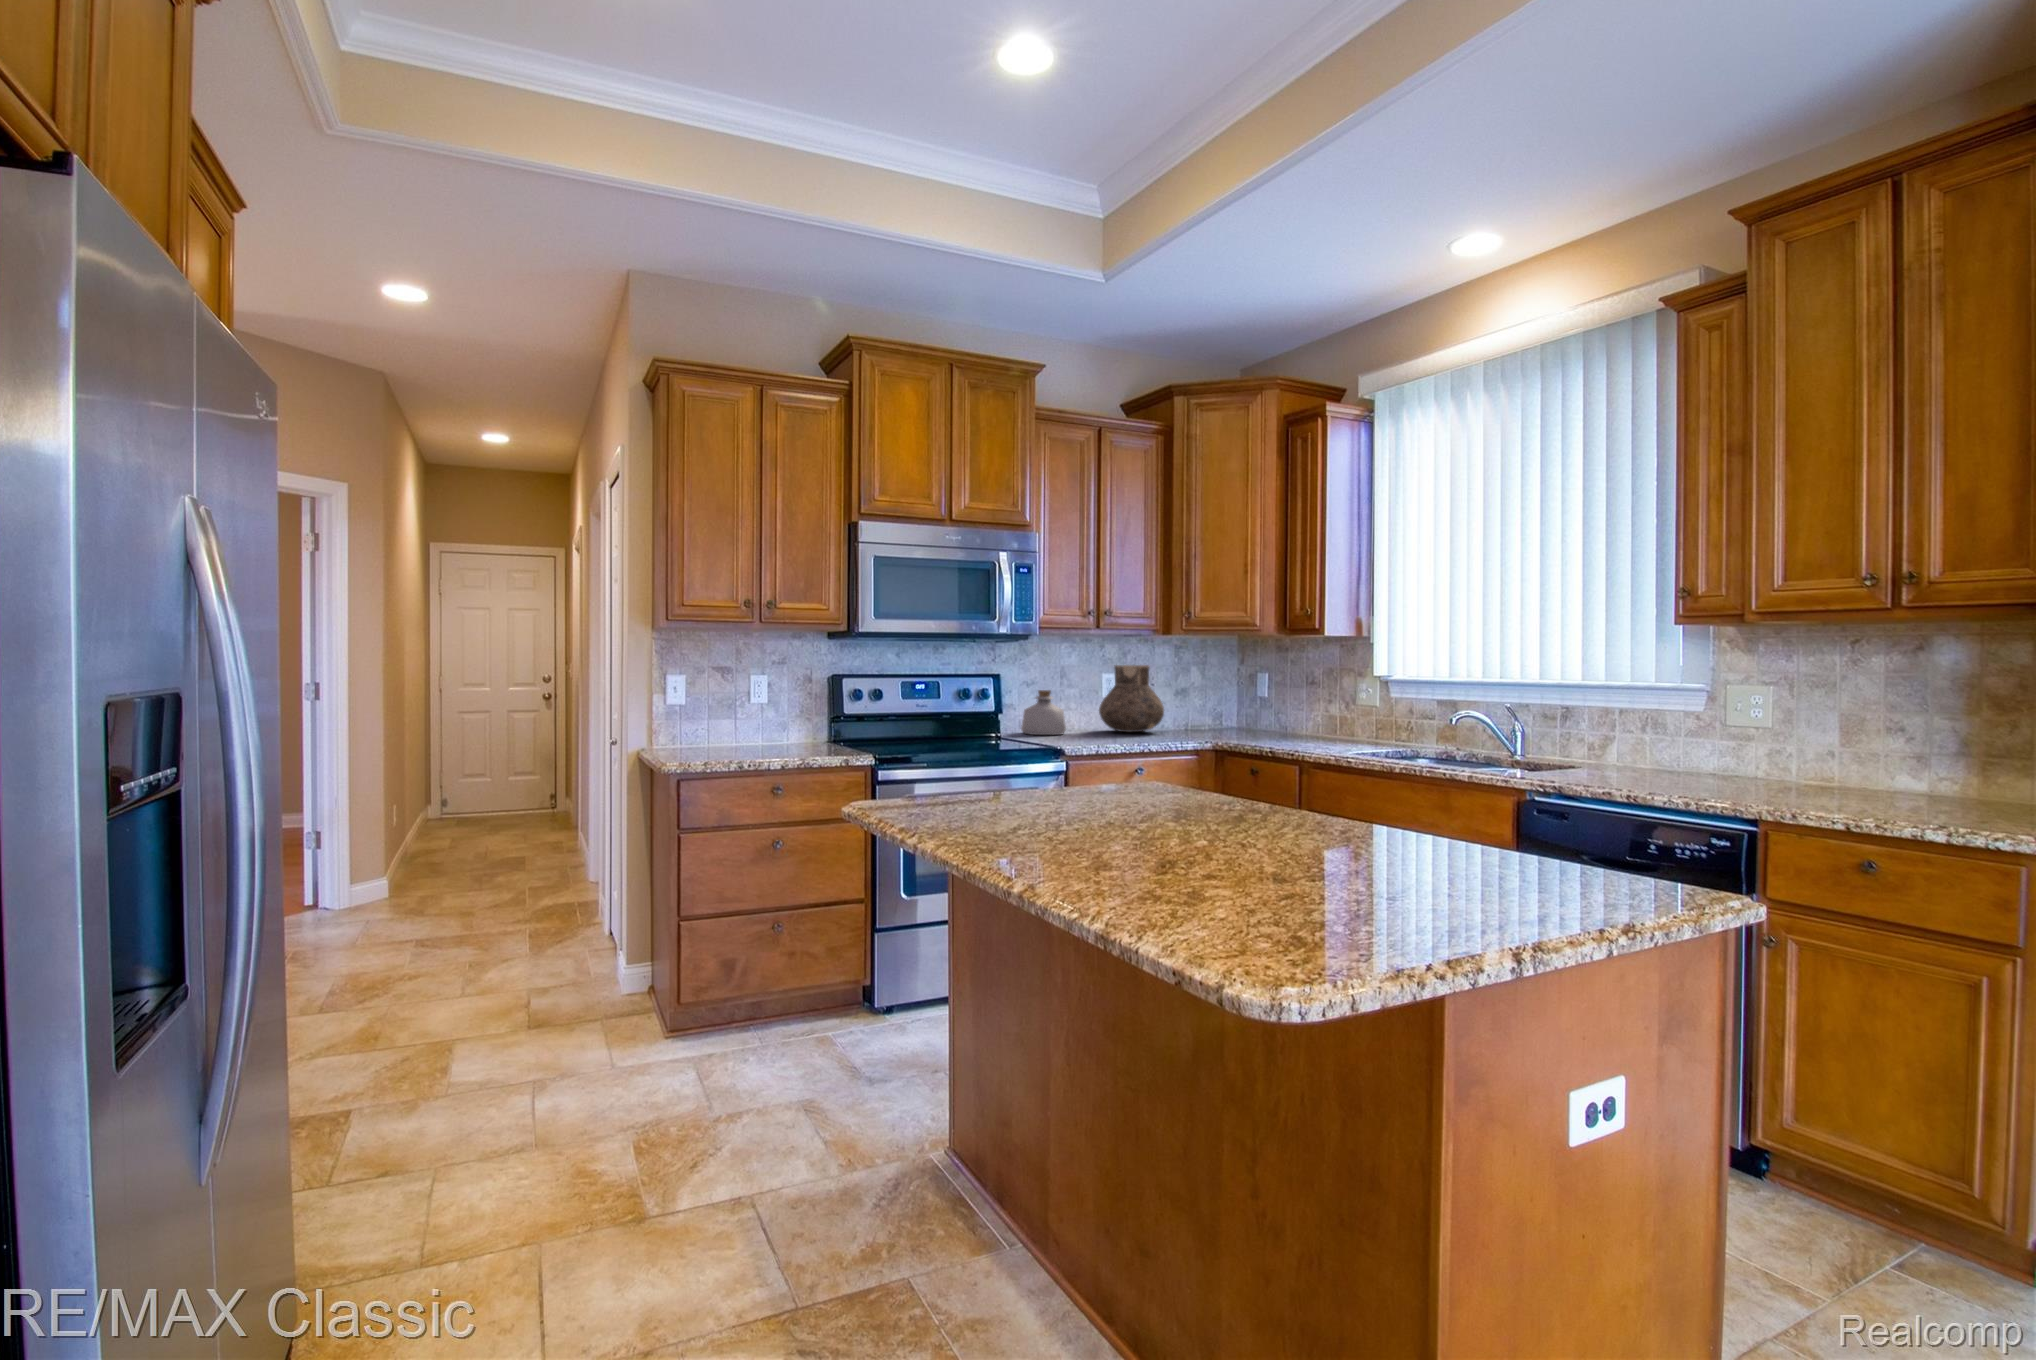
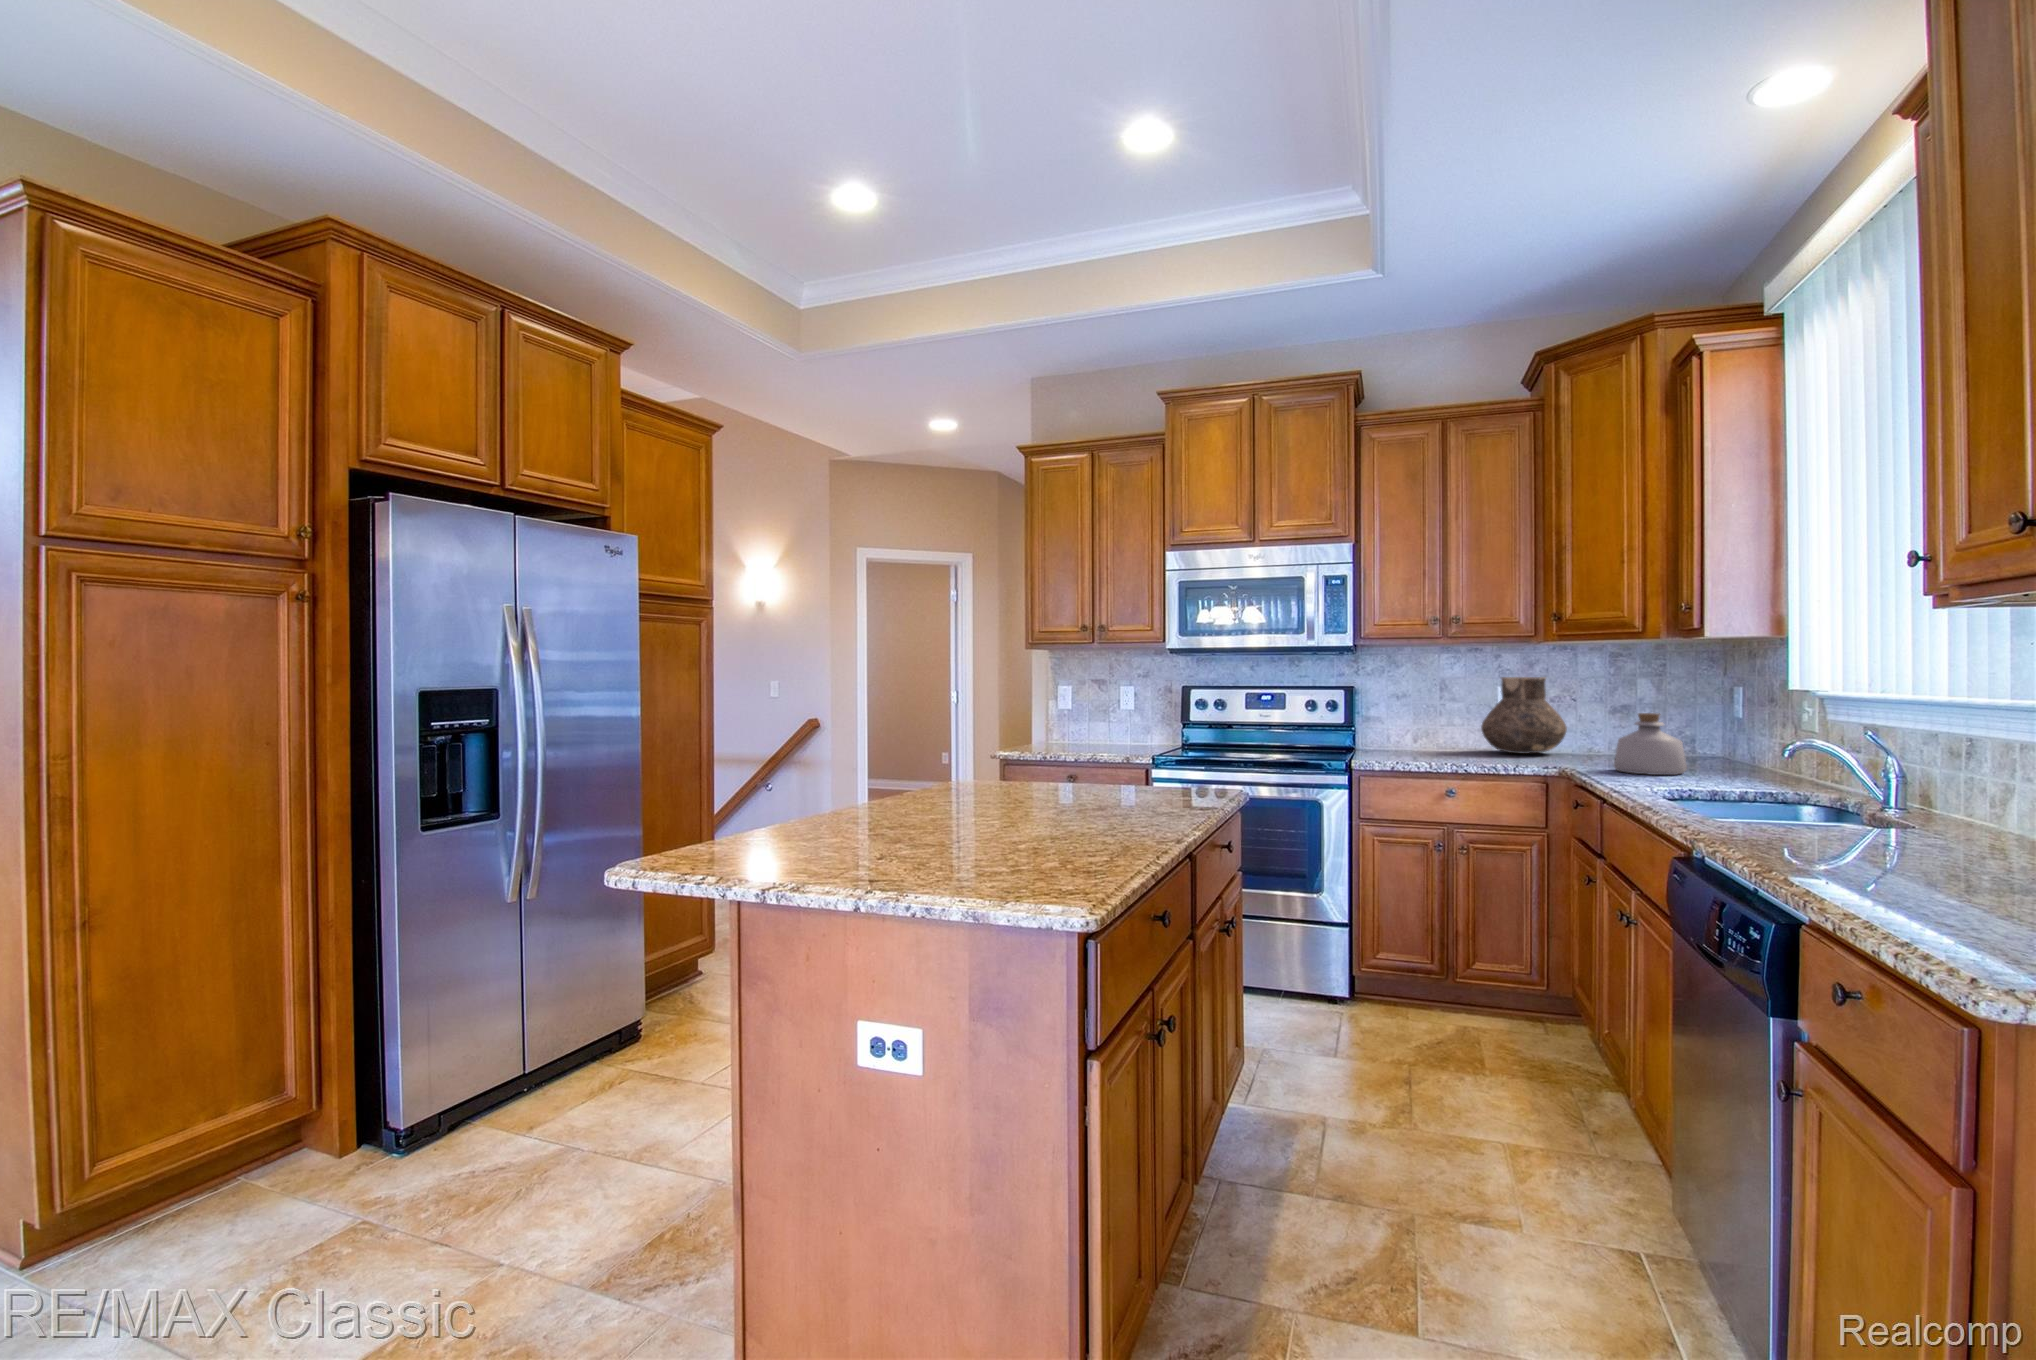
bottle: present [1021,690,1066,735] -> present [1614,713,1687,775]

